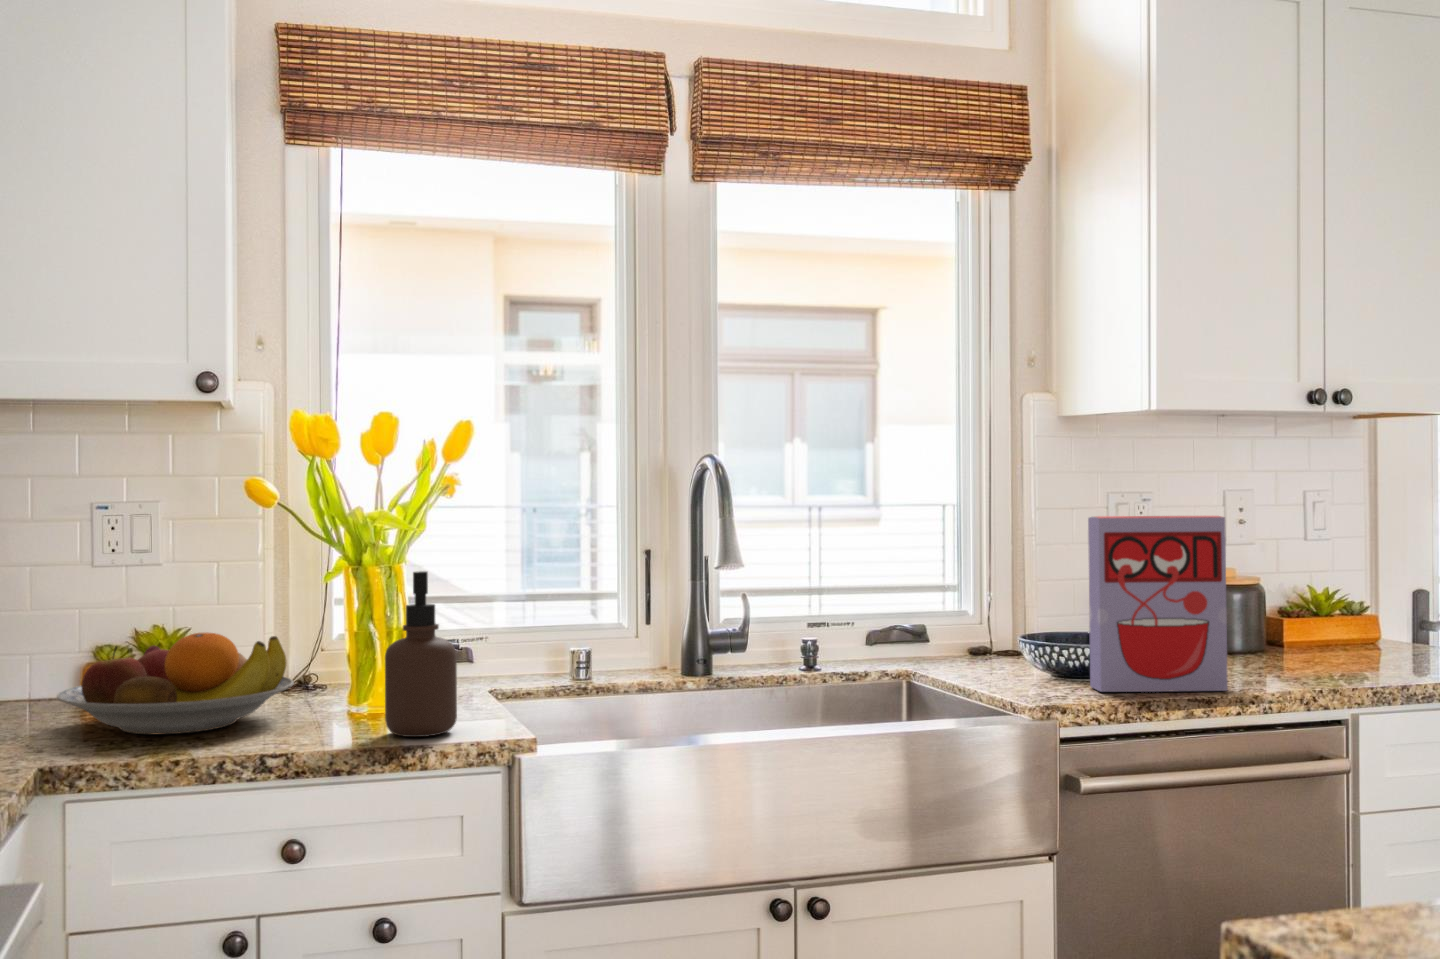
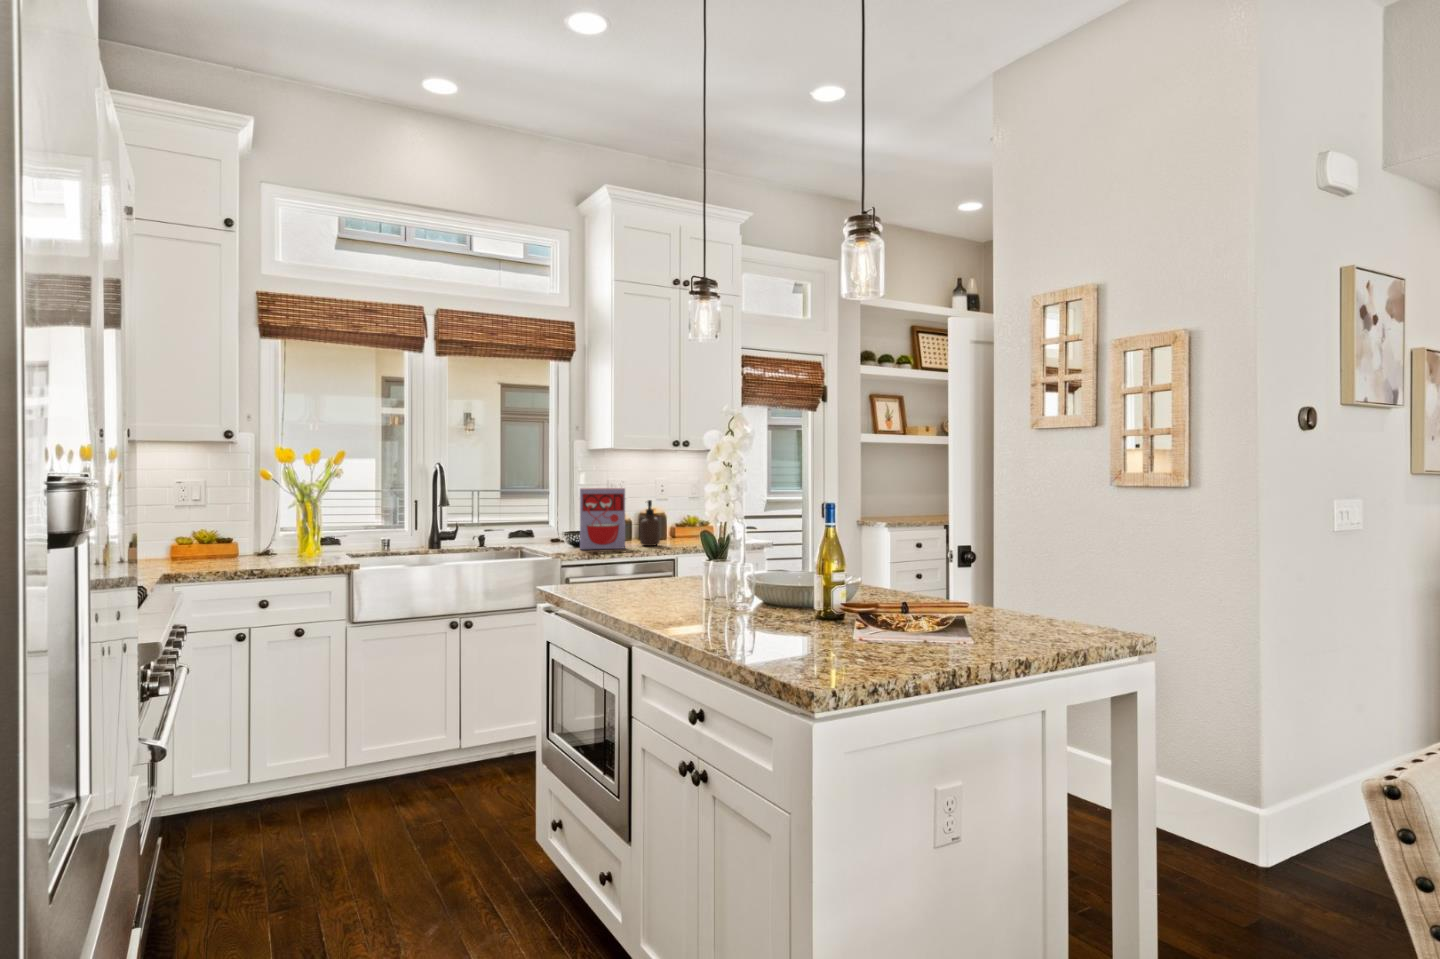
soap dispenser: present [385,571,457,737] -> present [640,500,660,546]
fruit bowl: present [57,633,294,734] -> none [165,530,264,567]

